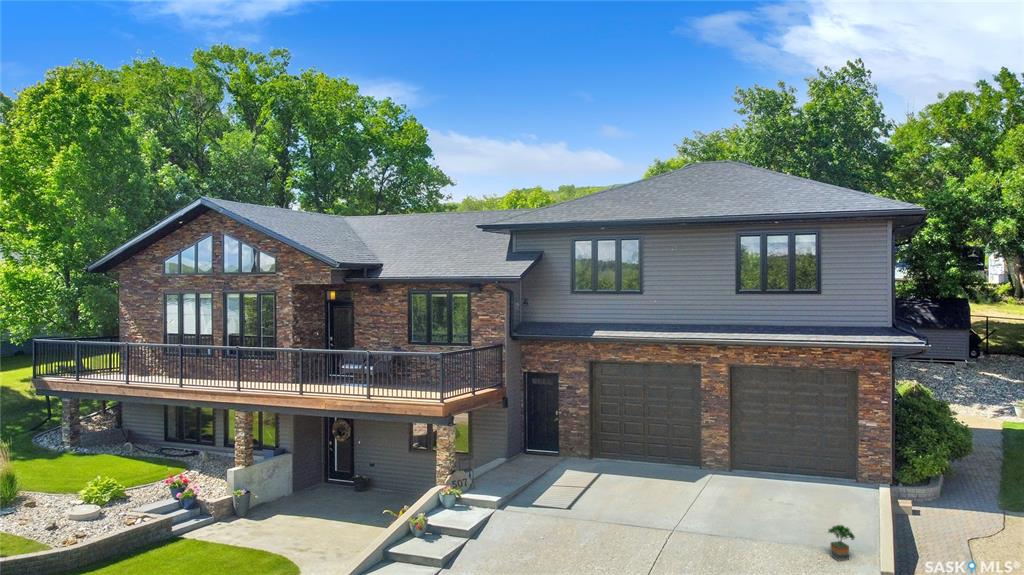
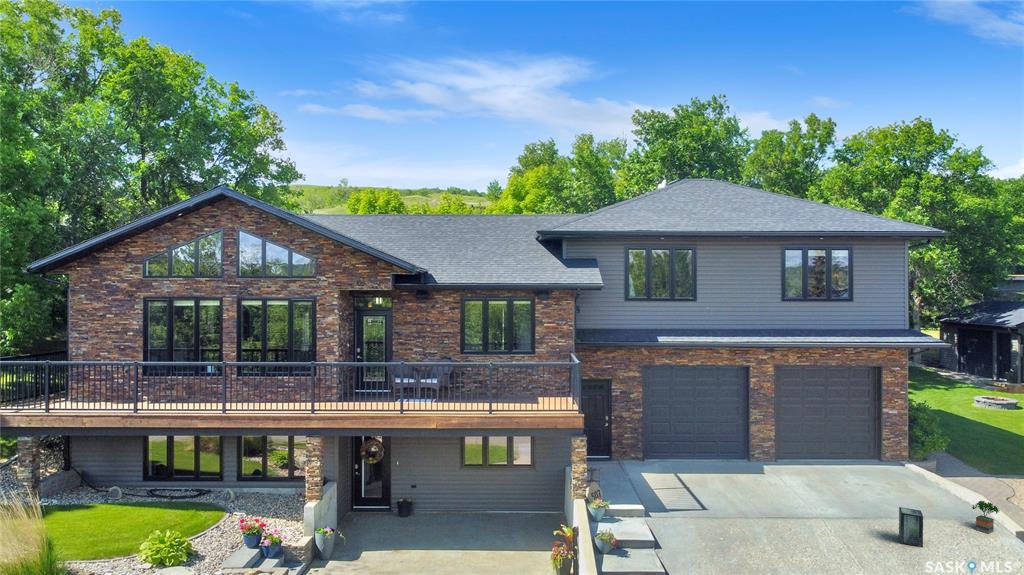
storage box: none [719,520,748,564] -> present [899,507,923,547]

